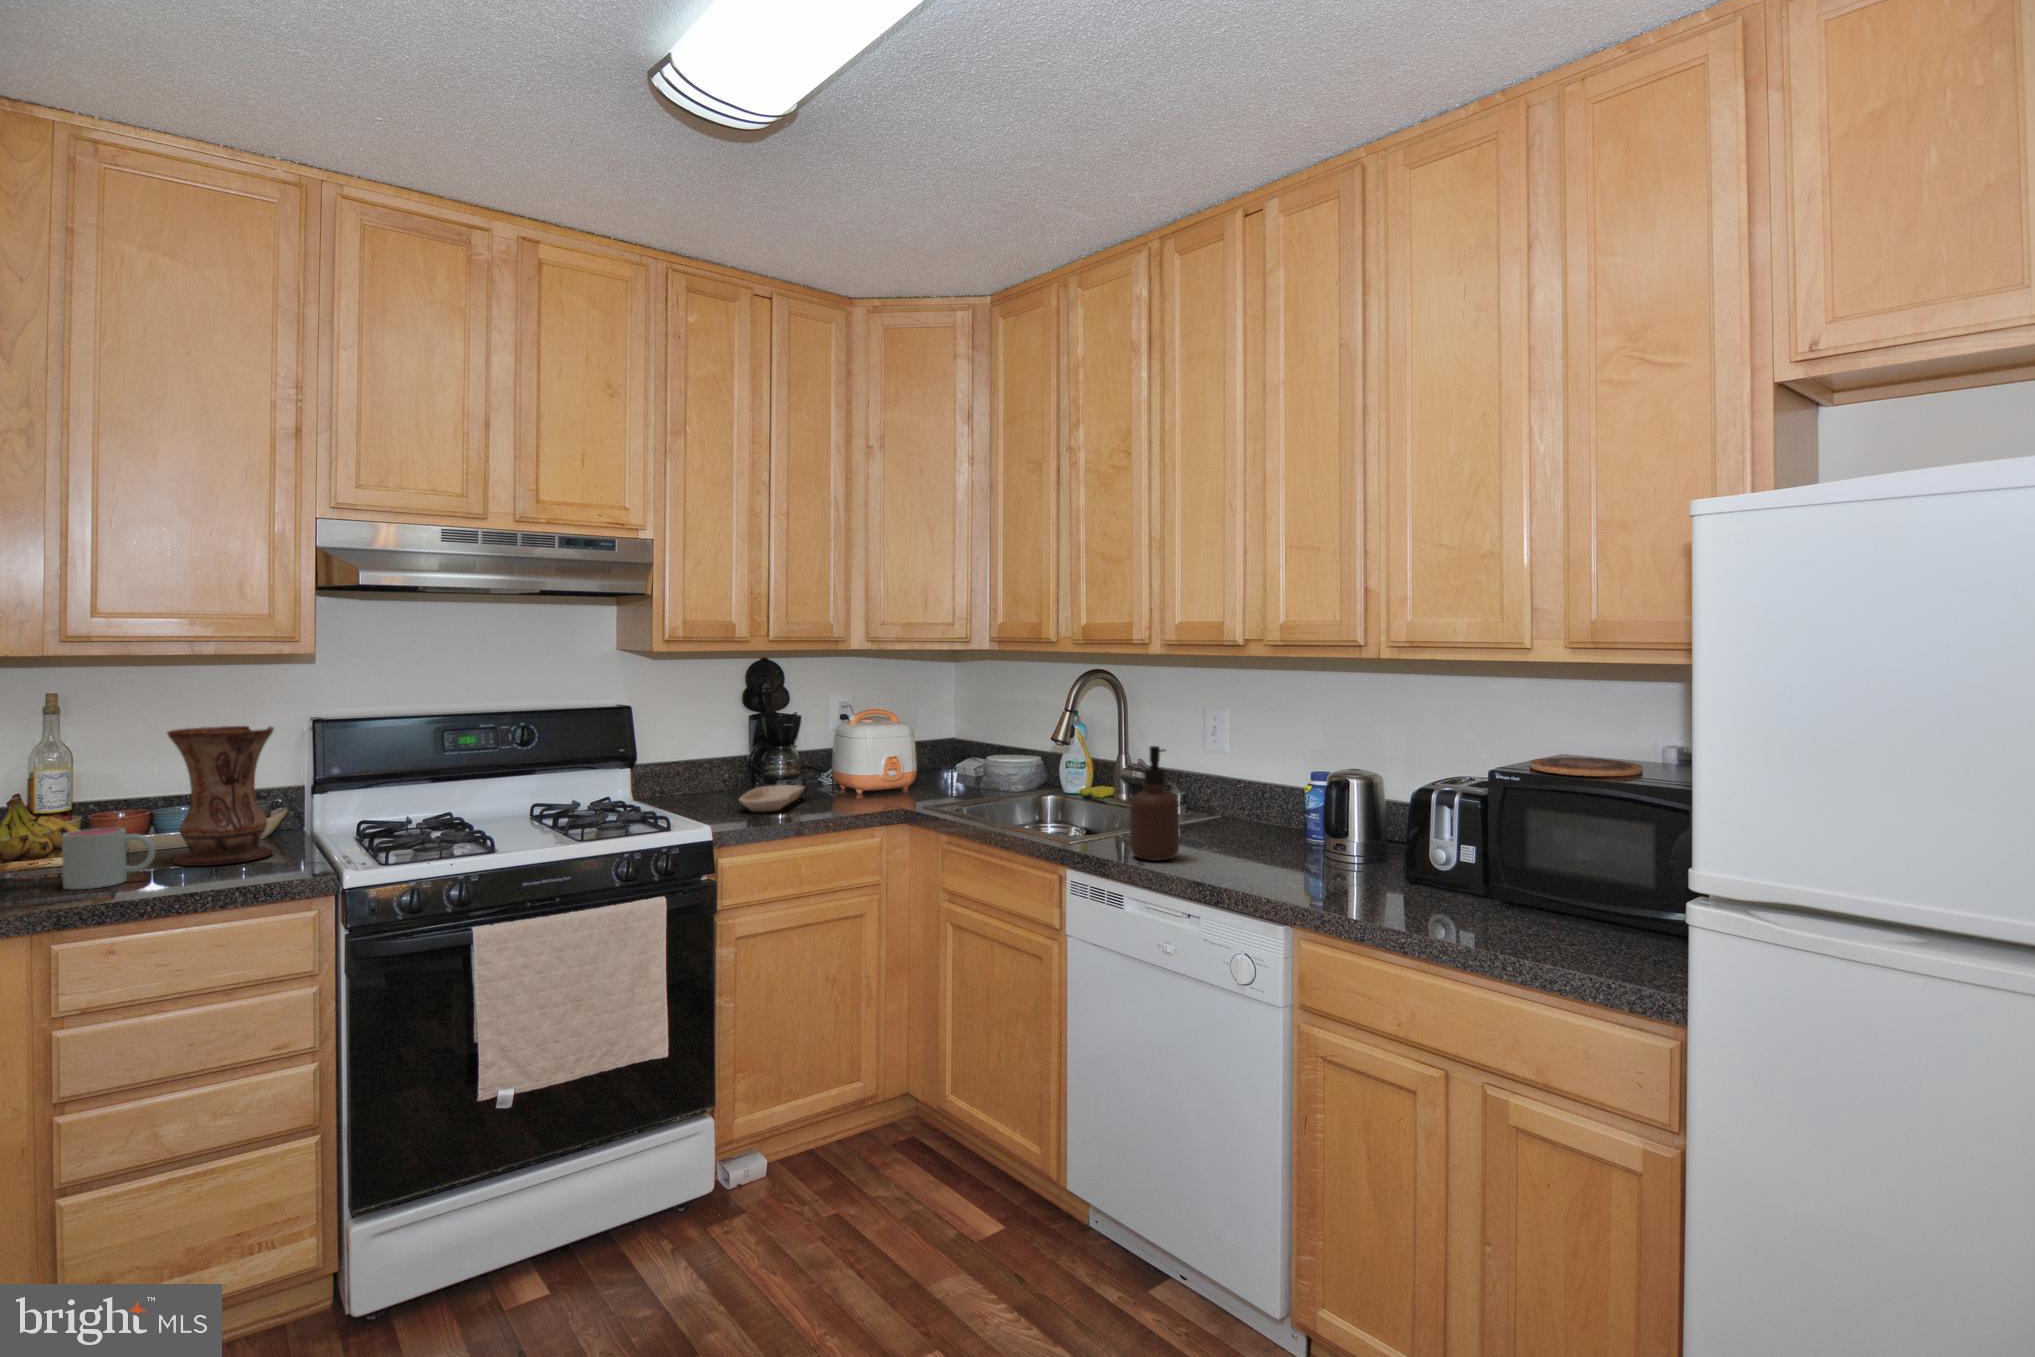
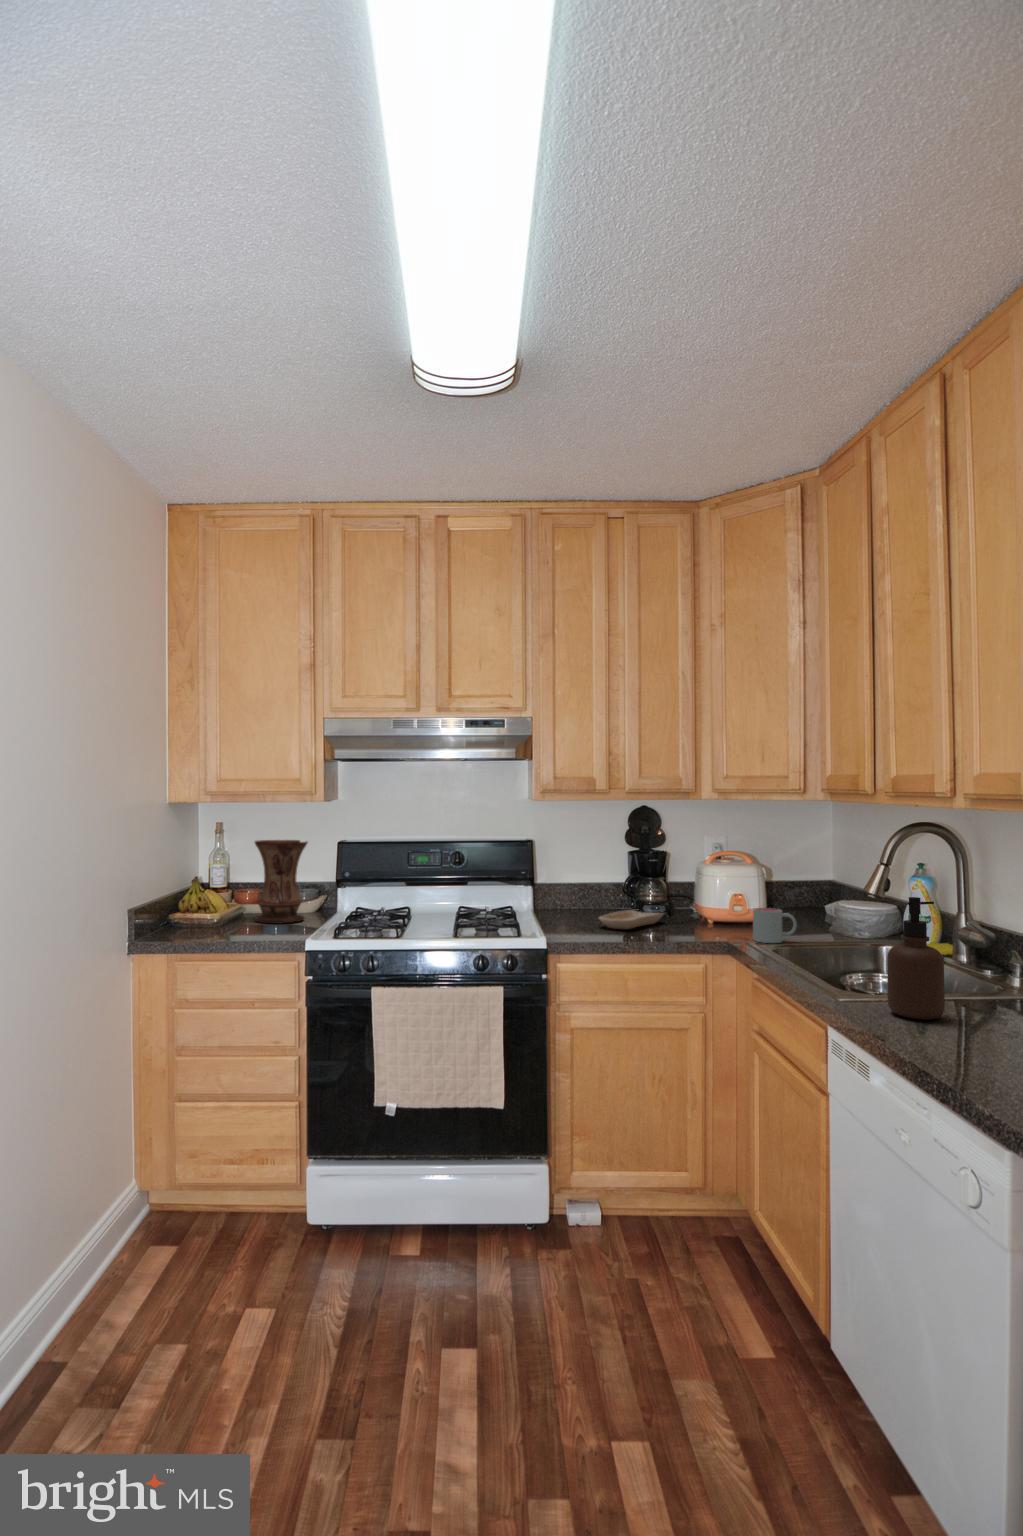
mug: present [62,828,155,889] -> present [753,908,797,943]

